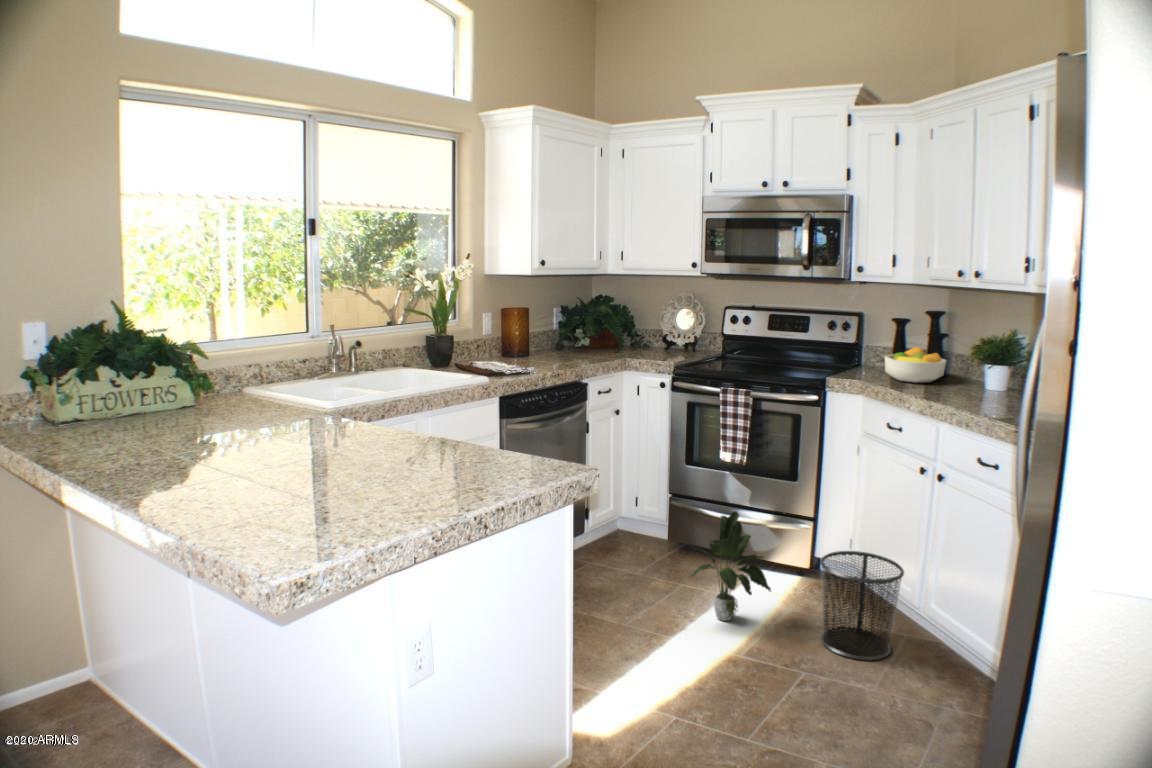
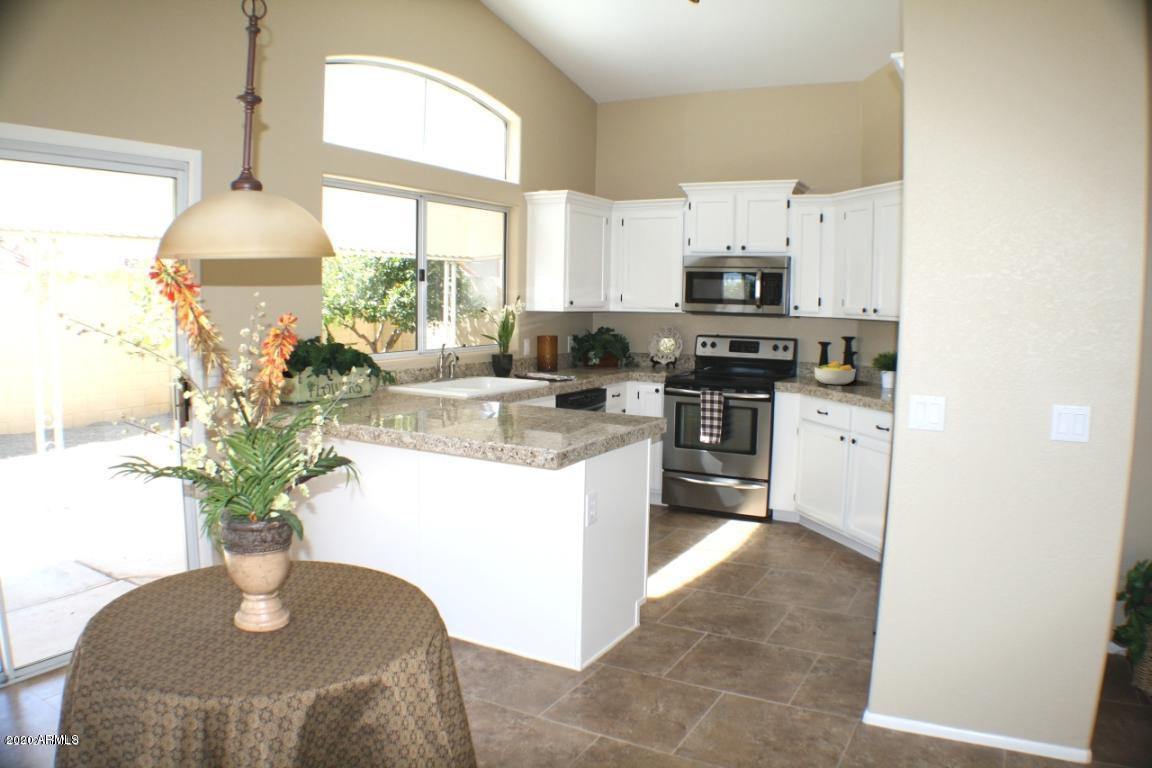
potted plant: present [689,511,771,621] -> none [687,470,744,546]
waste bin: present [820,551,904,660] -> none [777,495,832,563]

